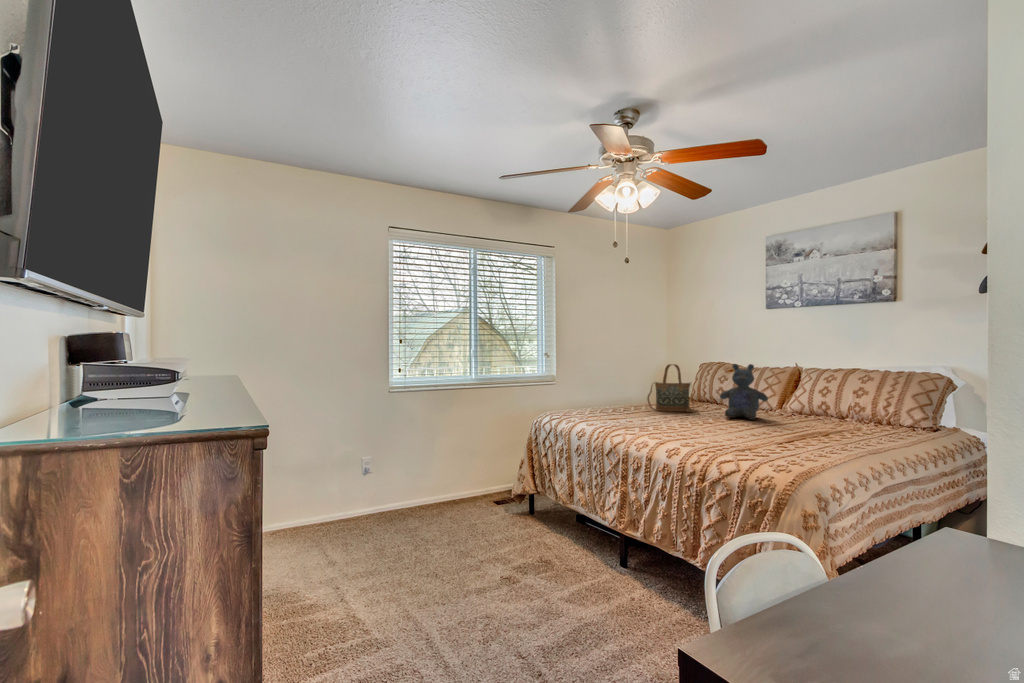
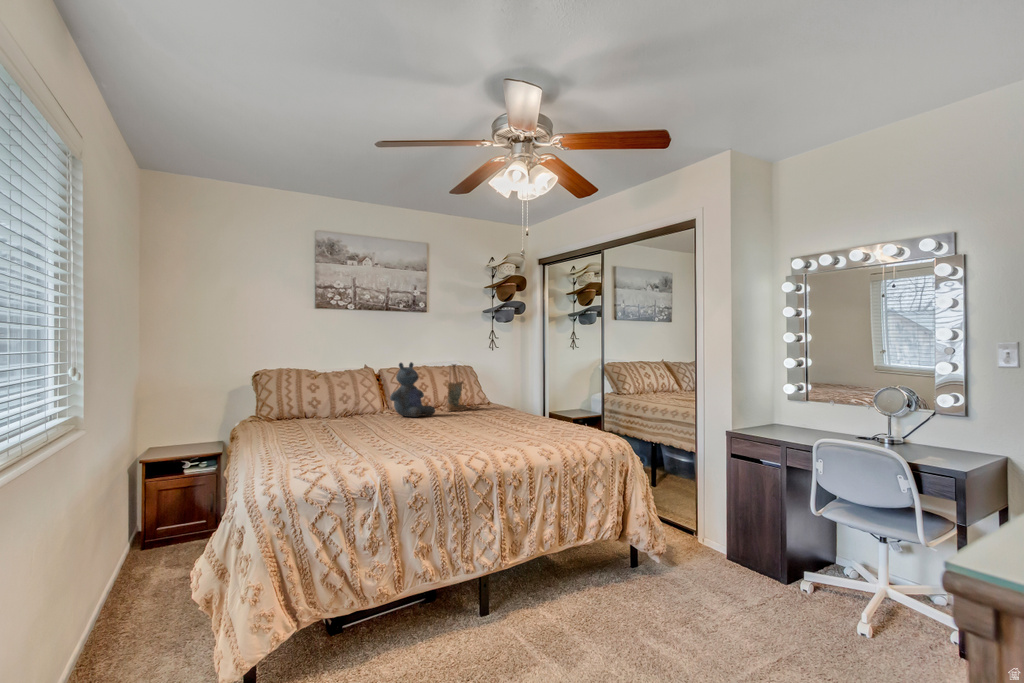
handbag: present [647,364,698,412] -> present [448,364,480,411]

